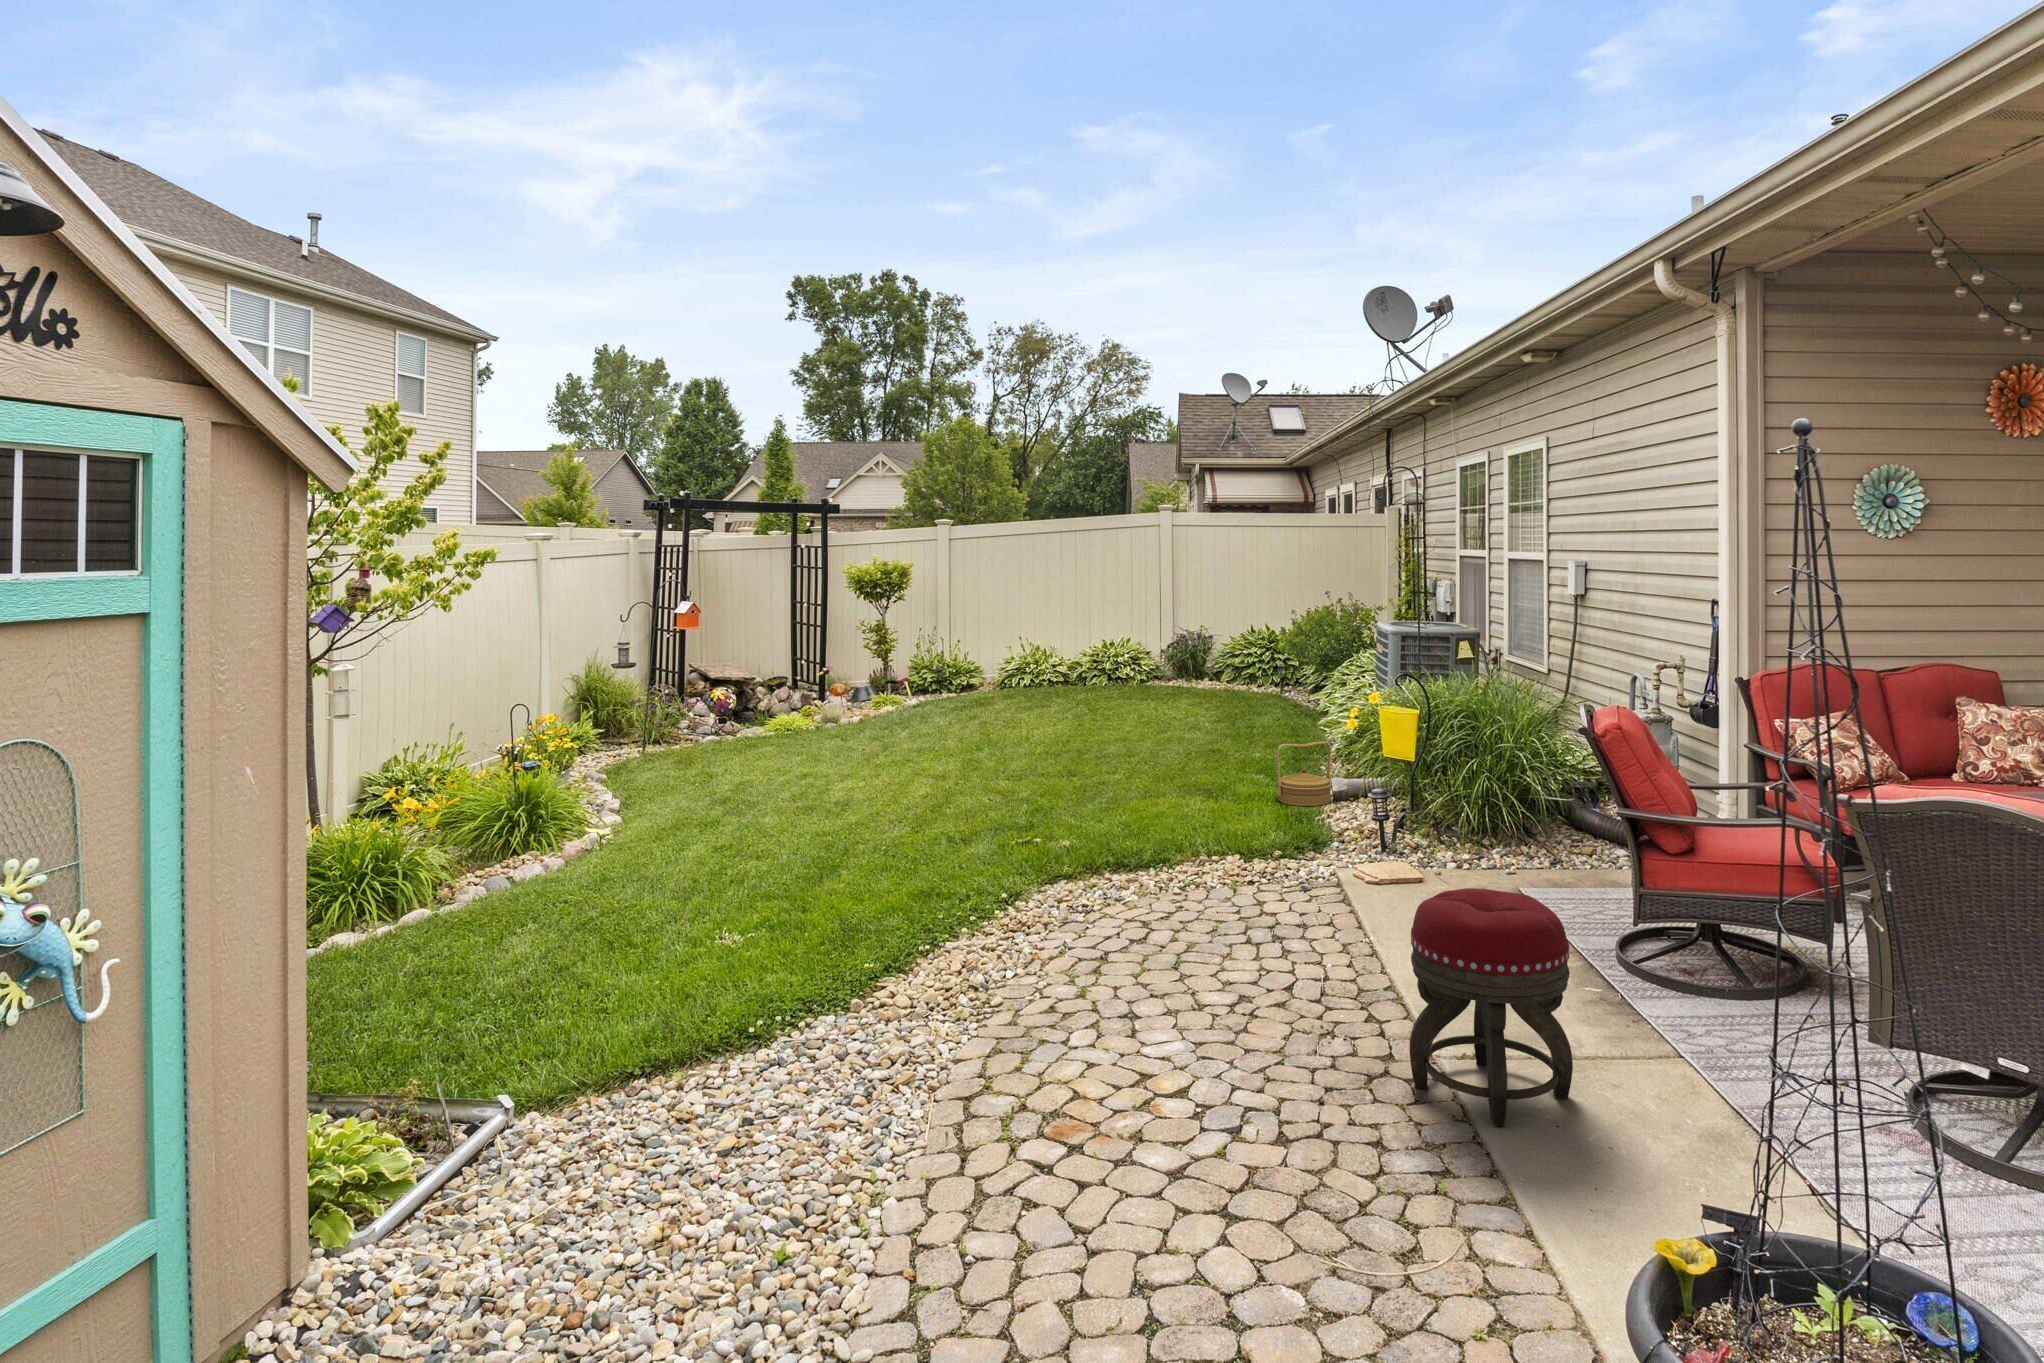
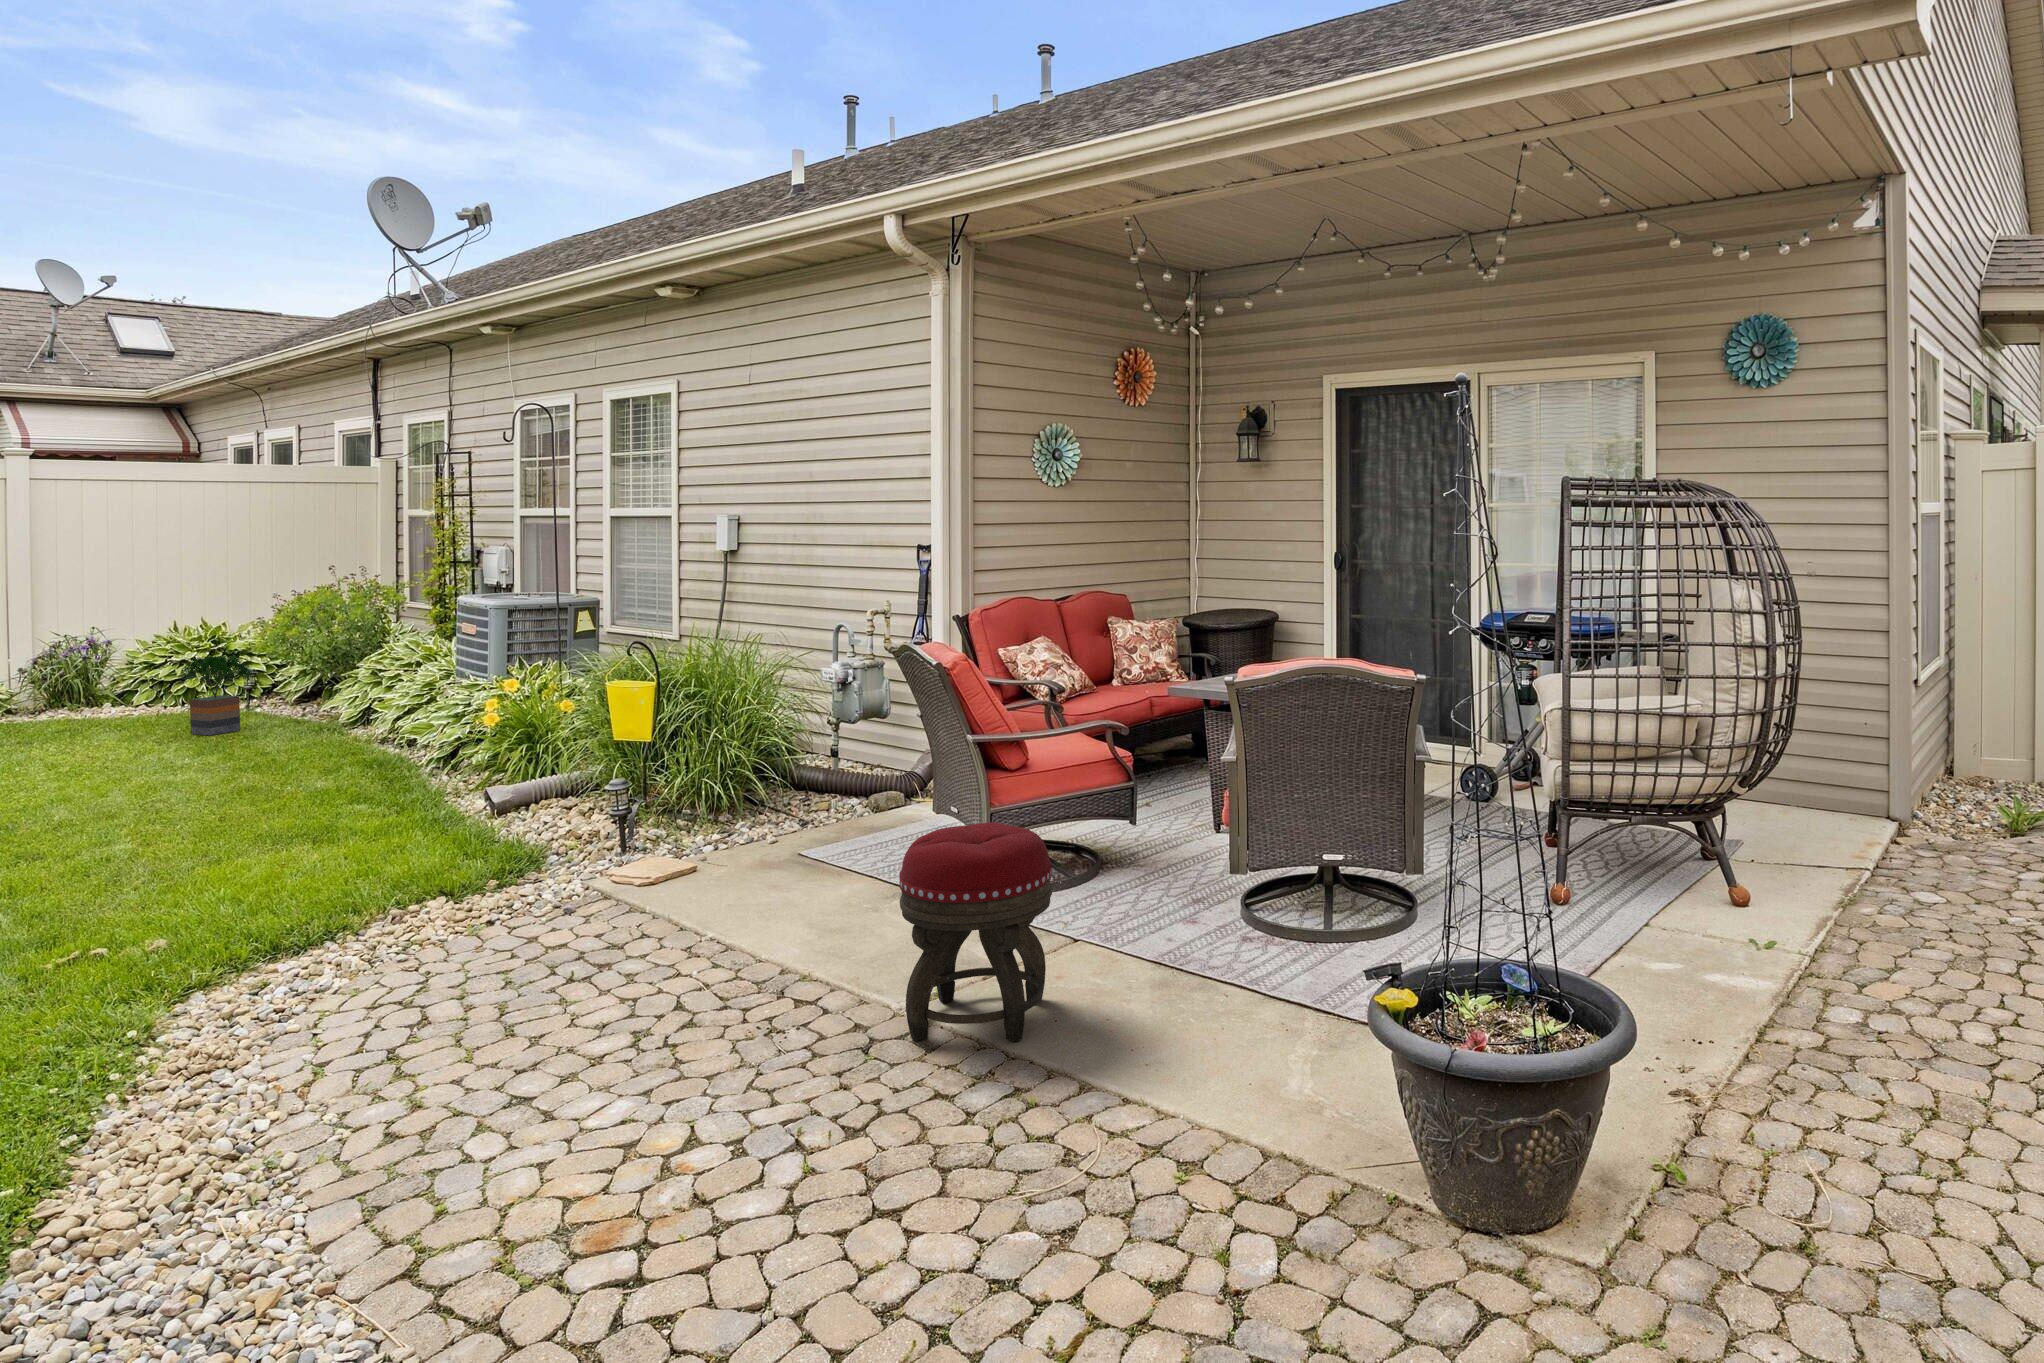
potted tree: none [1231,651,1272,709] -> present [182,656,253,735]
basket: present [1276,741,1332,806] -> none [410,745,490,832]

